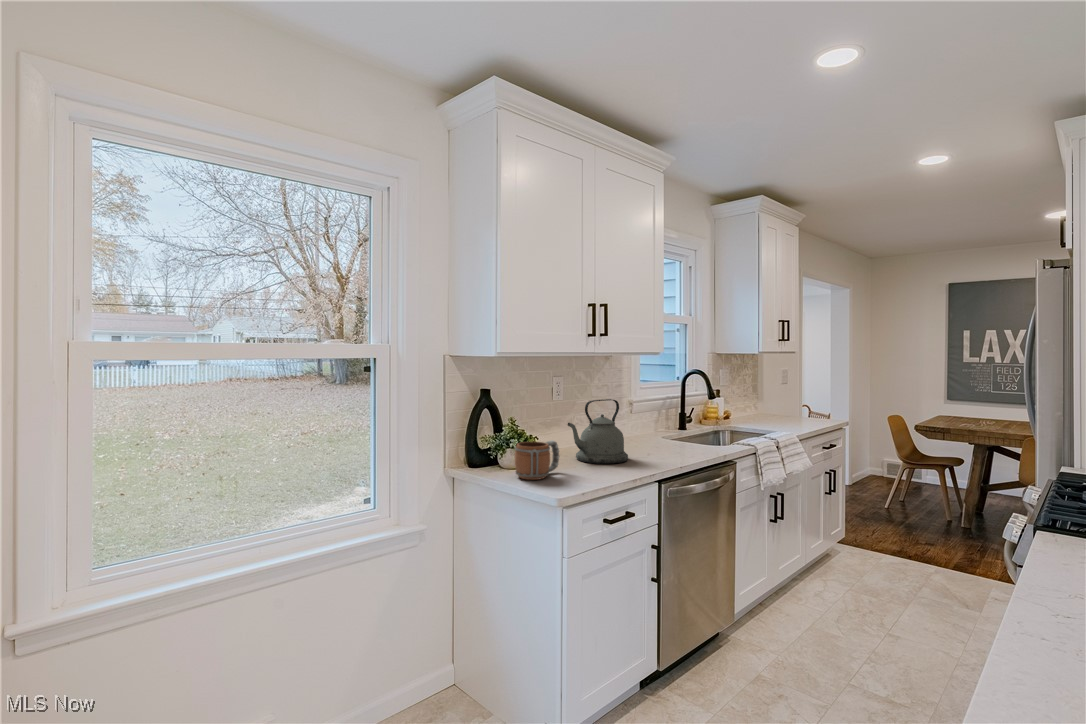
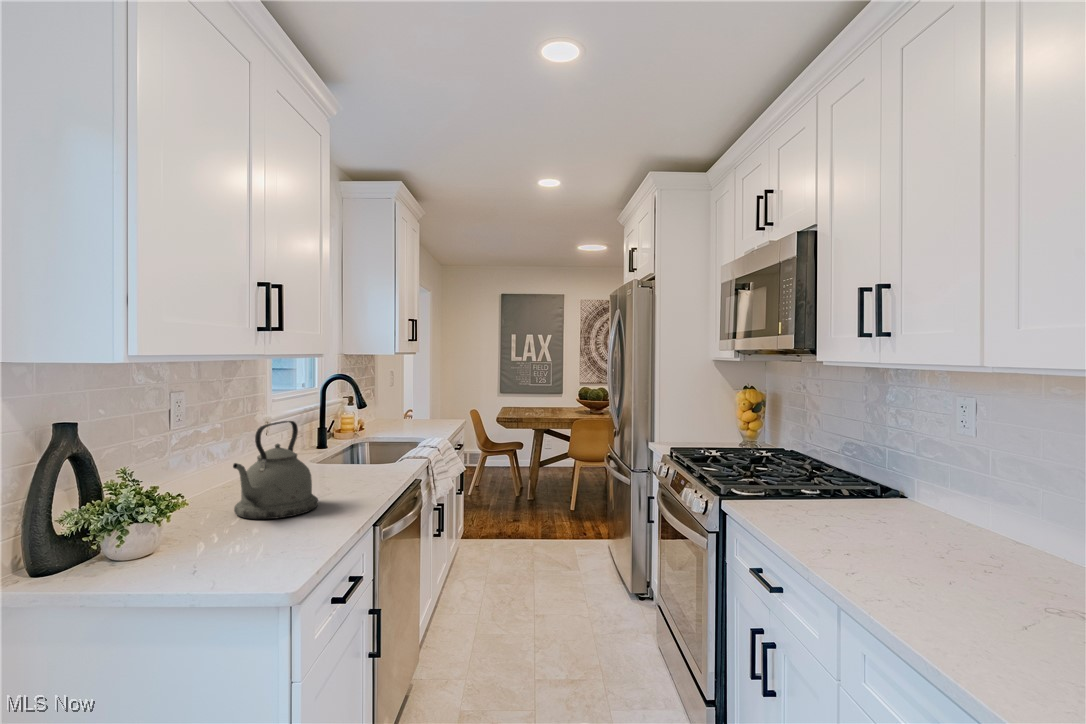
mug: present [515,440,560,480] -> none [166,496,239,575]

